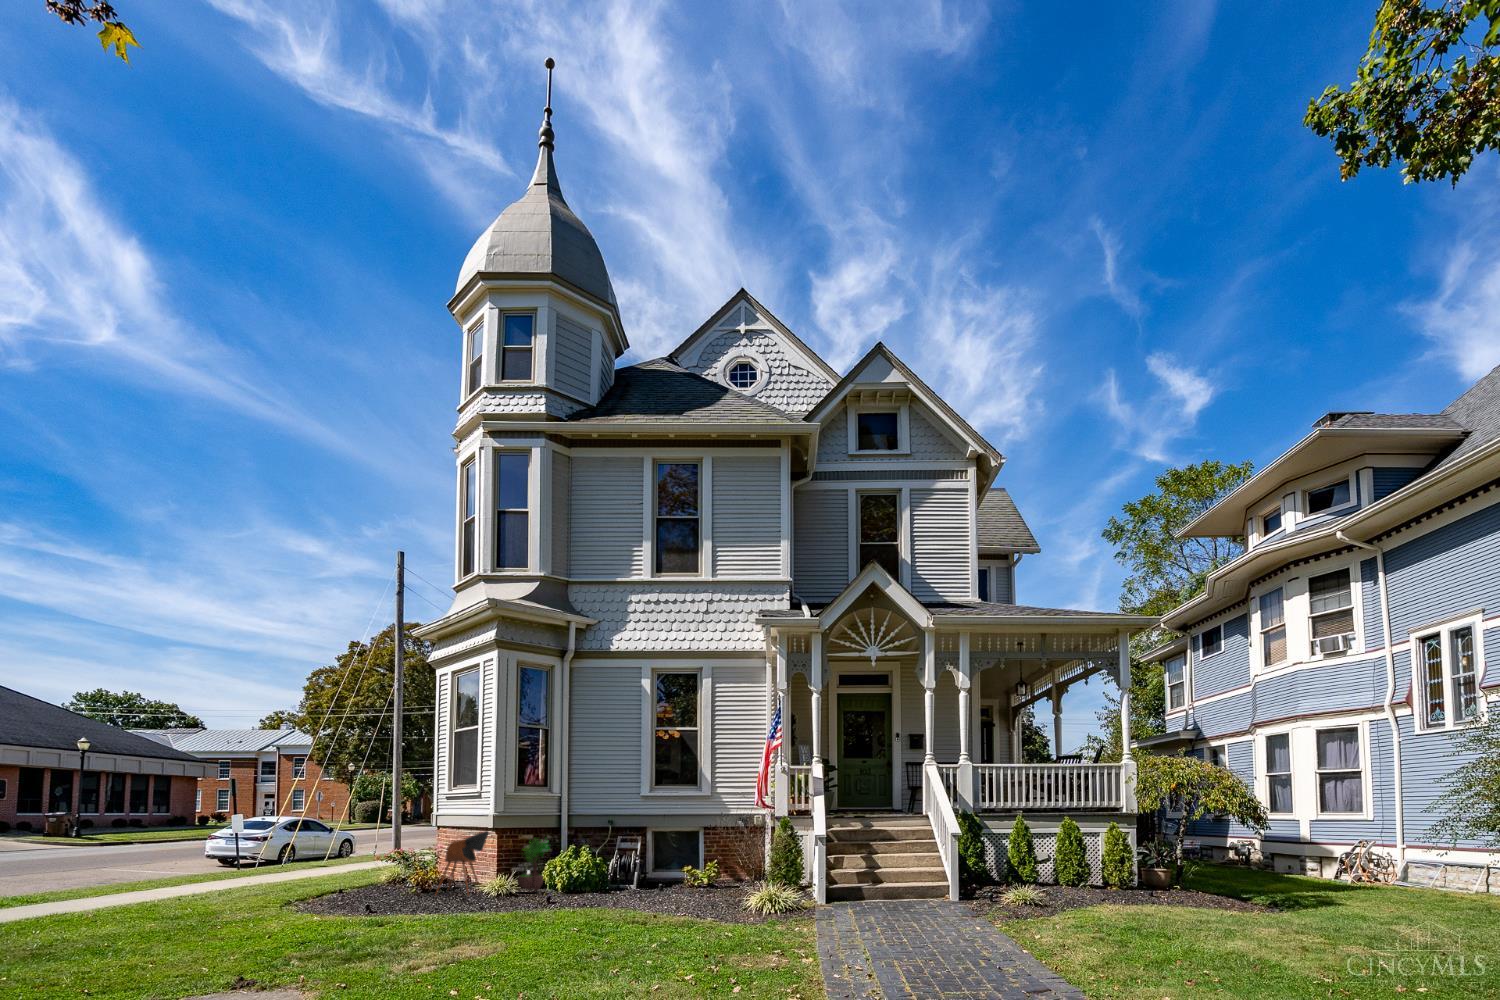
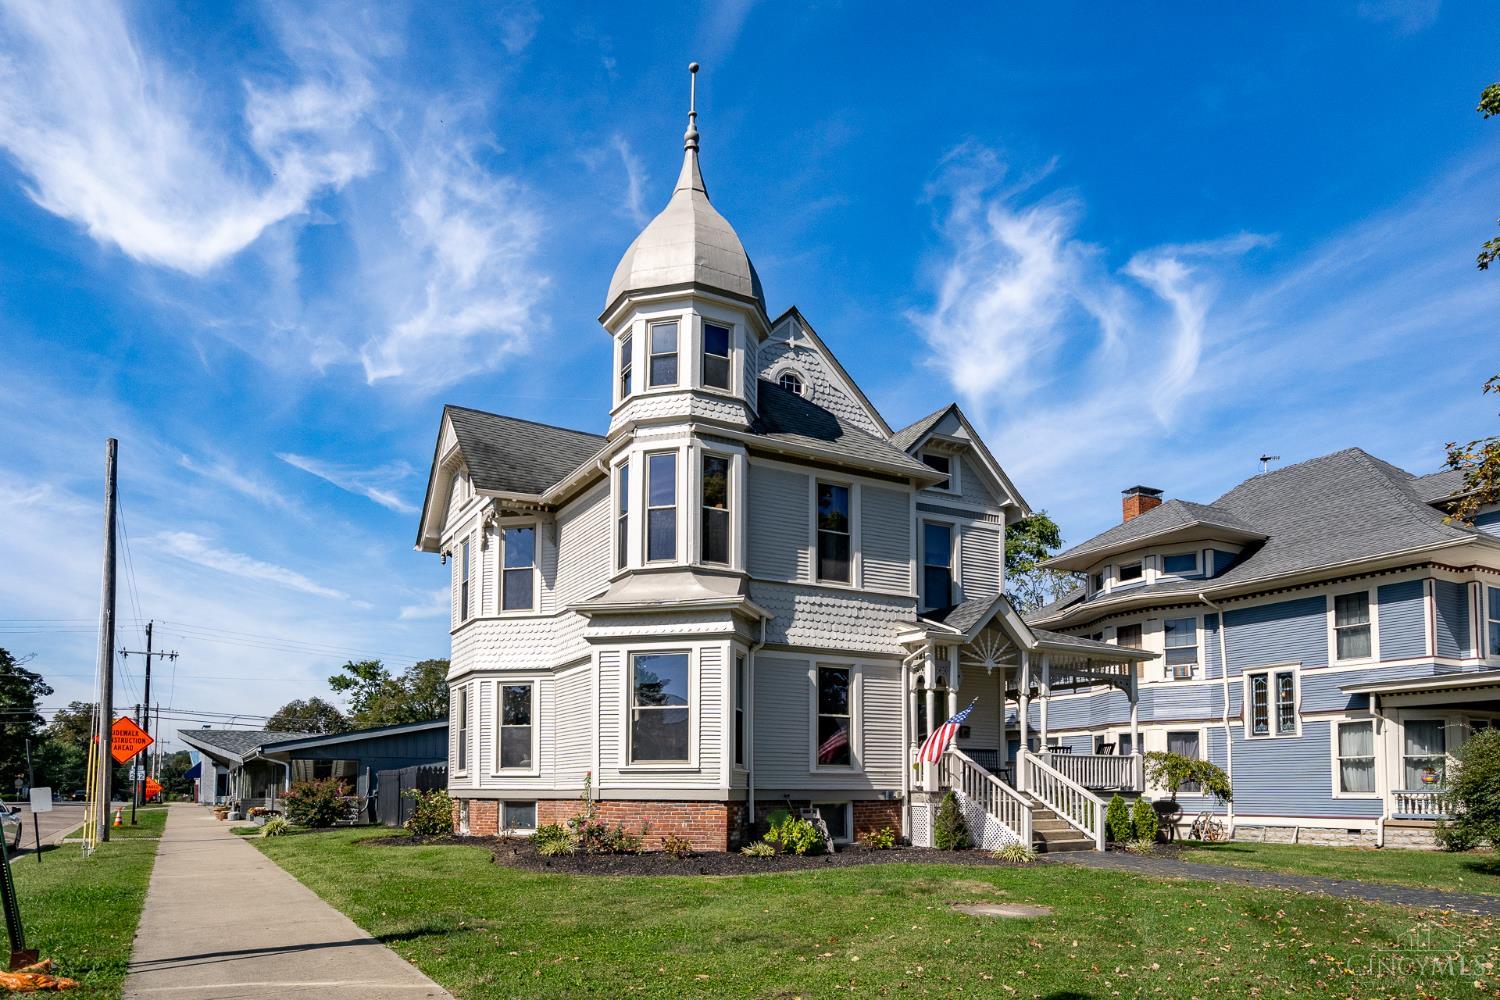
chair: present [434,831,489,897] -> present [1150,800,1185,848]

